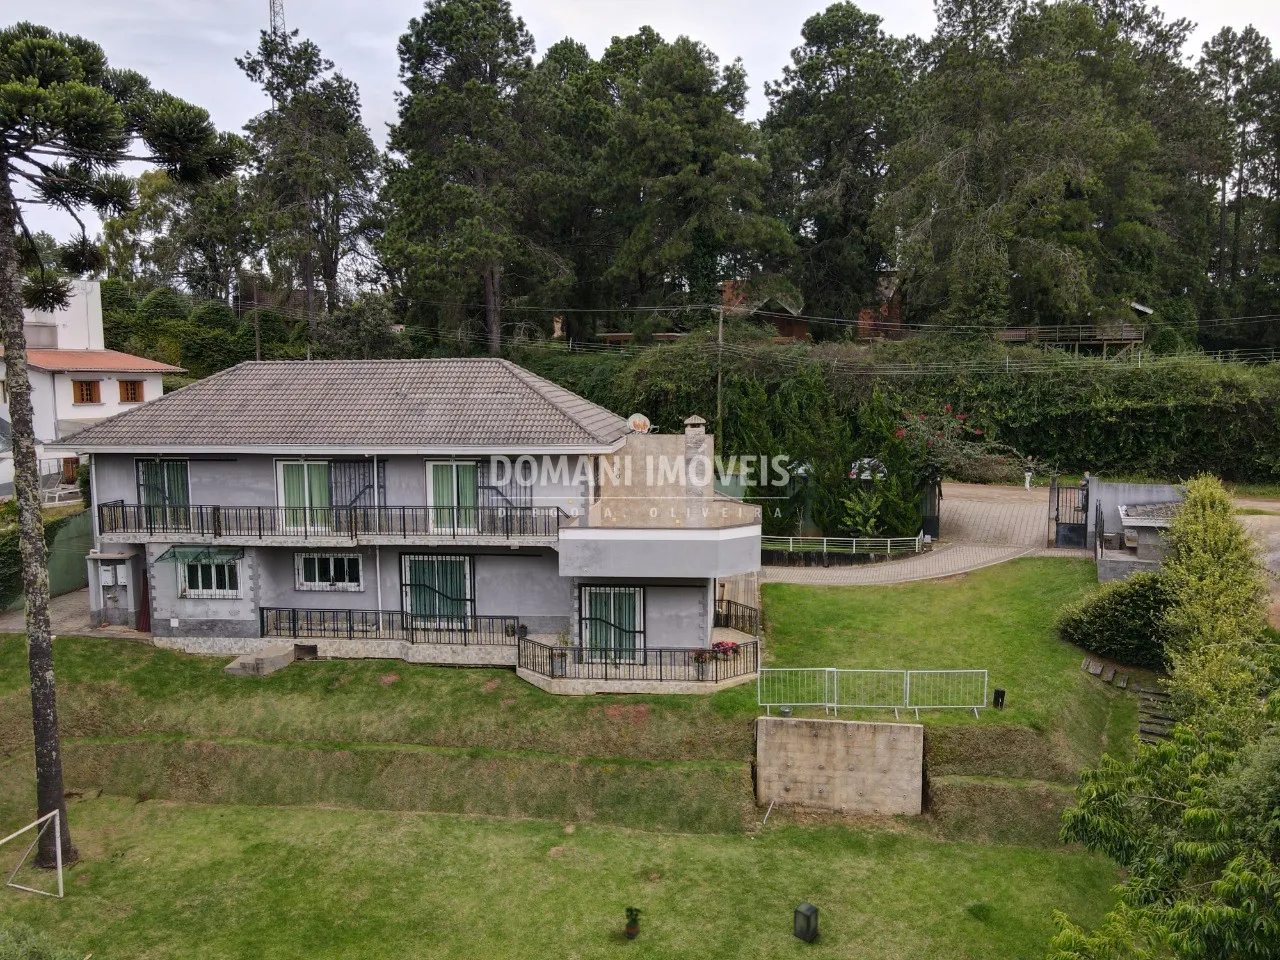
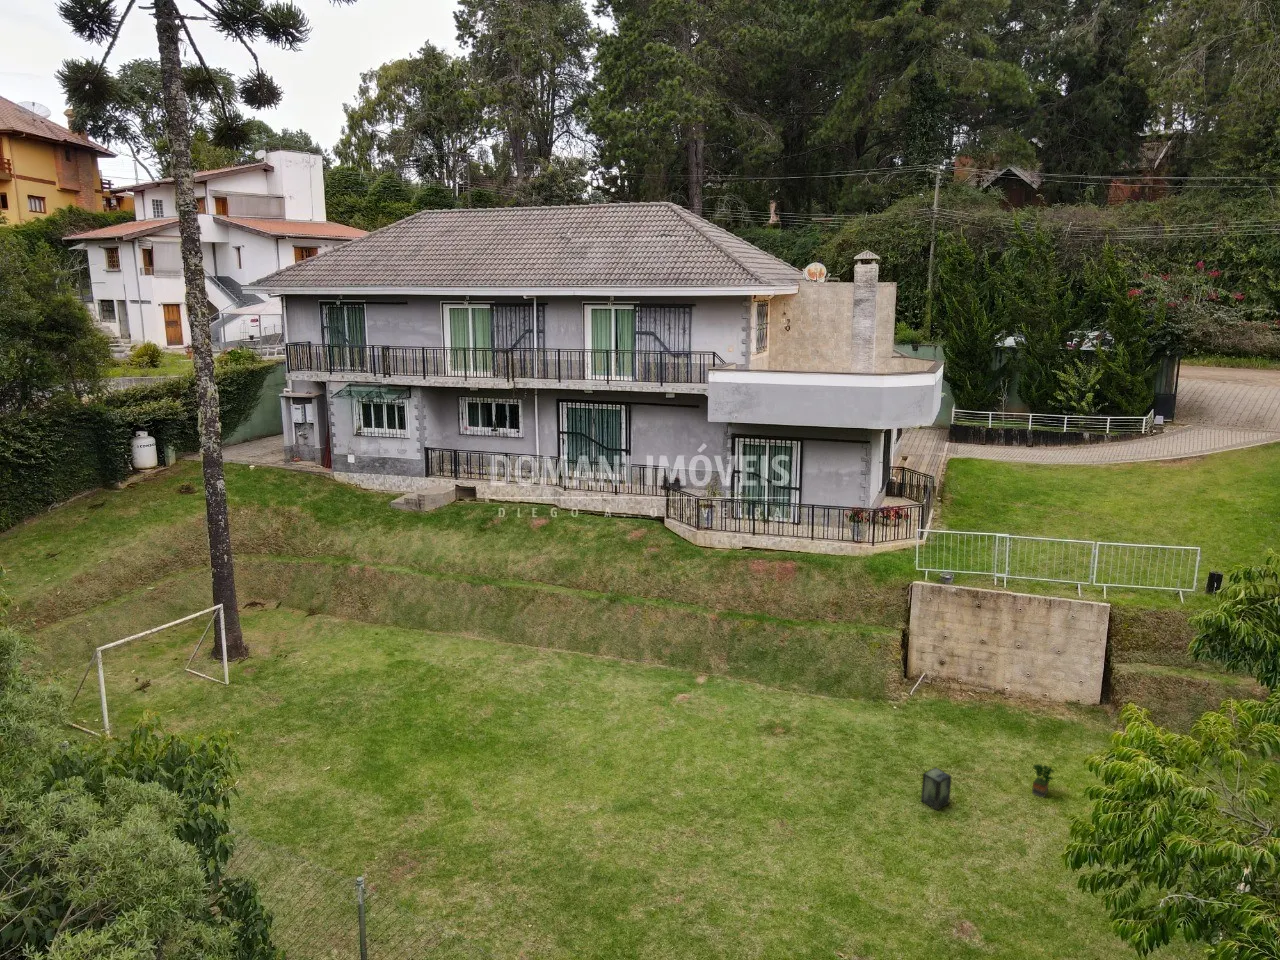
potted tree: present [625,907,643,939] -> present [1032,764,1054,798]

